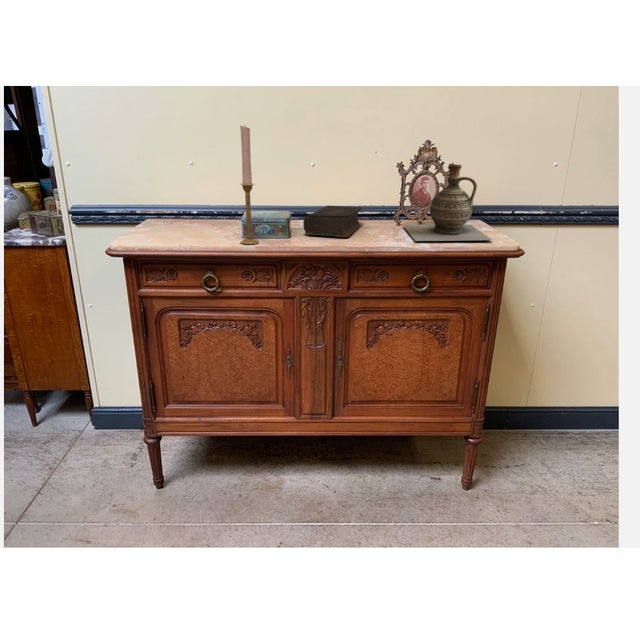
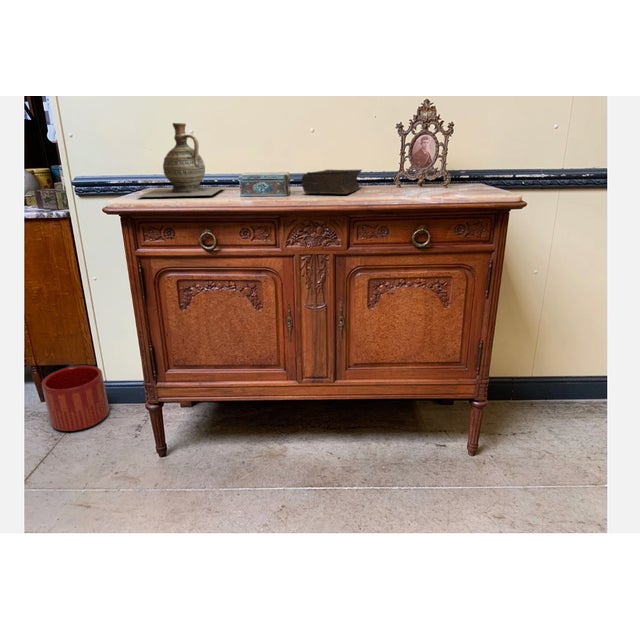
candlestick: present [240,126,259,244] -> none [235,75,257,200]
ceramic jug: present [403,164,492,241] -> present [138,123,223,197]
planter: none [36,392,103,460] -> present [42,366,109,431]

